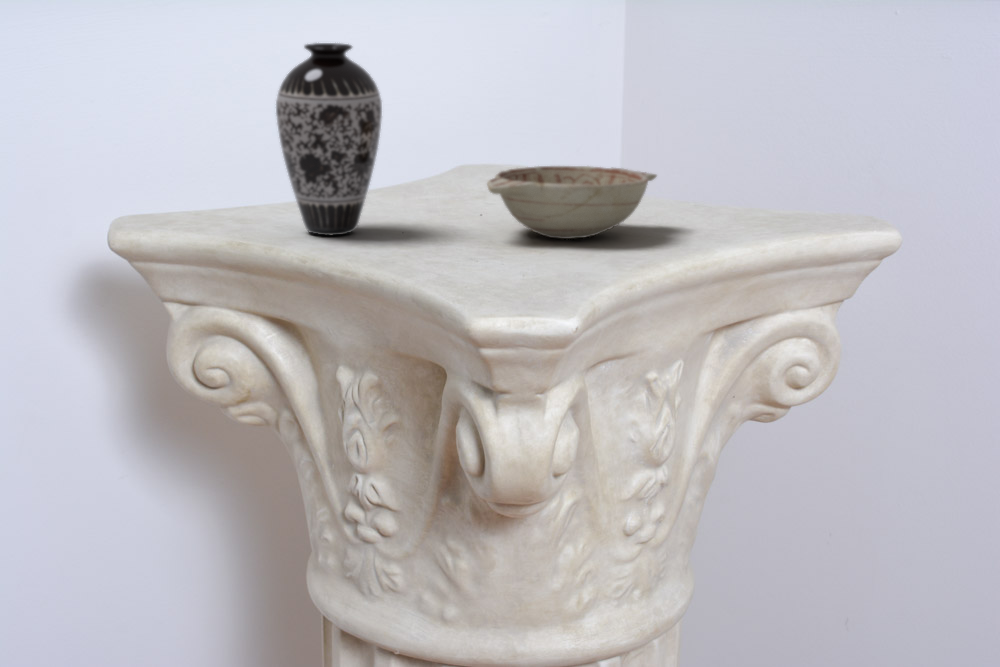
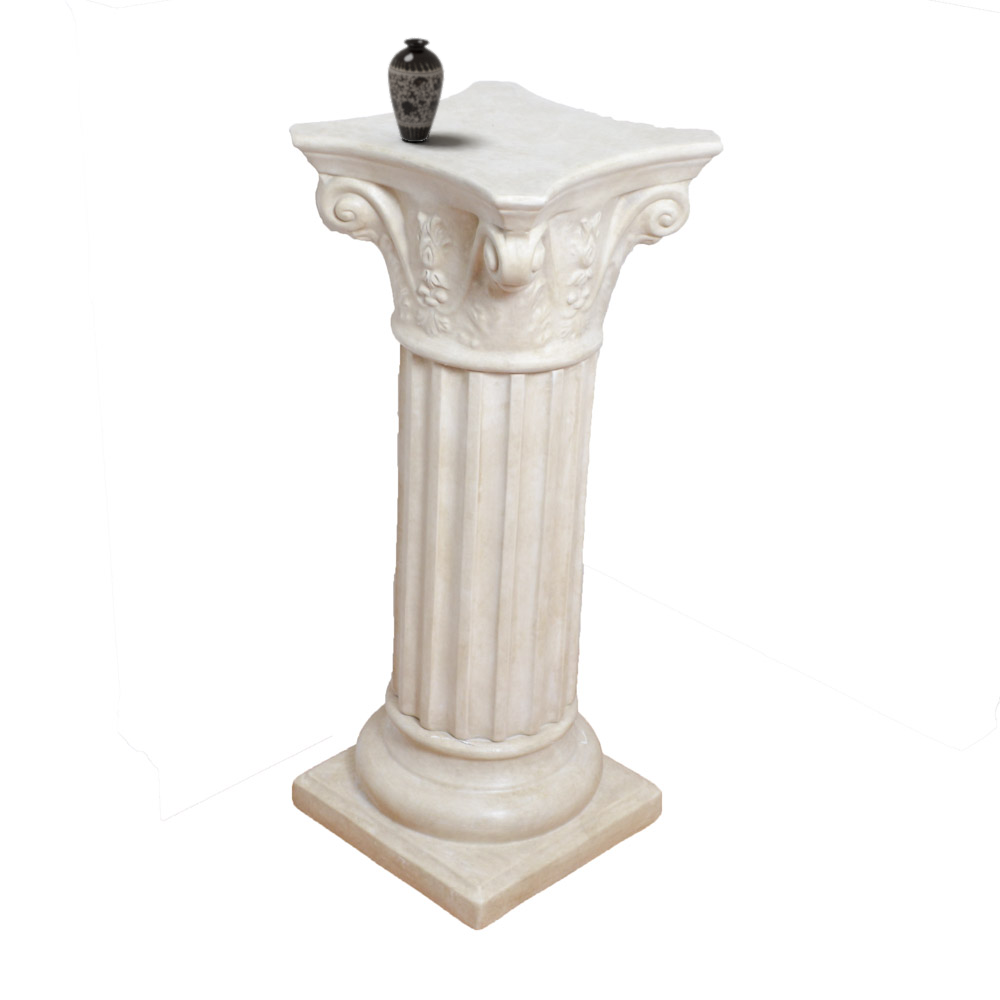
decorative bowl: present [487,166,657,239] -> none [499,101,591,146]

